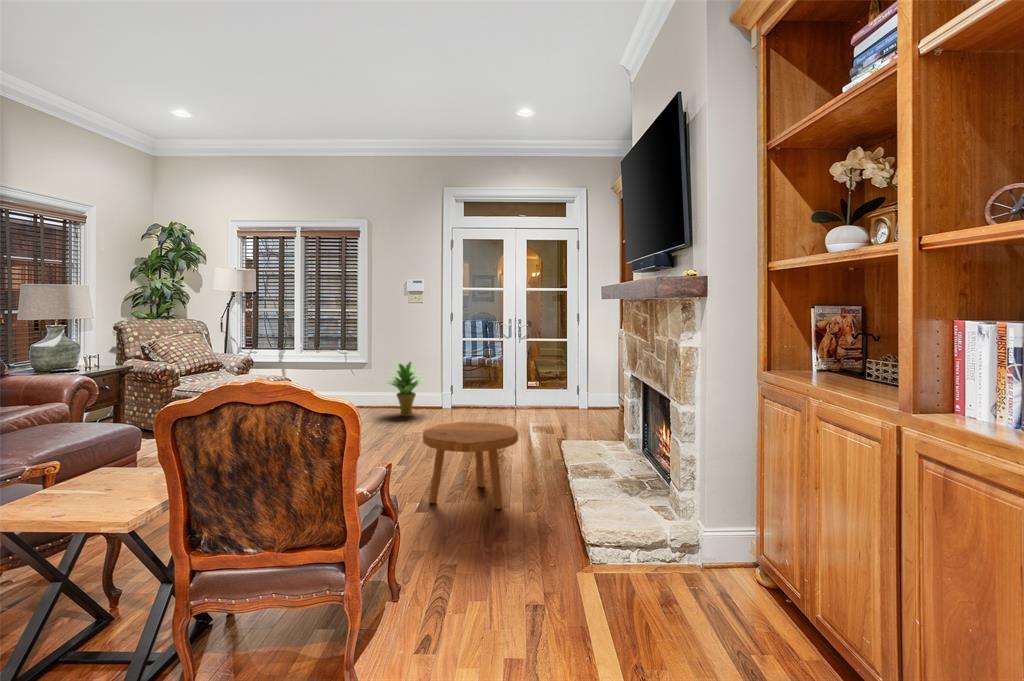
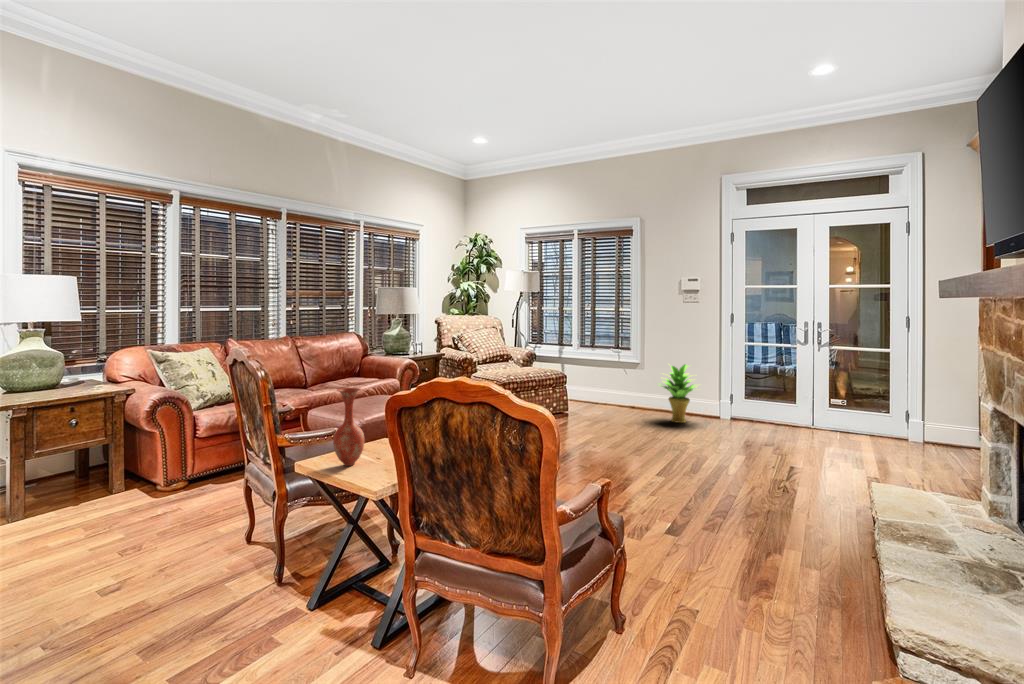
vase: none [57,405,103,498] -> present [333,388,365,466]
footstool: present [423,422,518,509] -> none [677,438,799,552]

